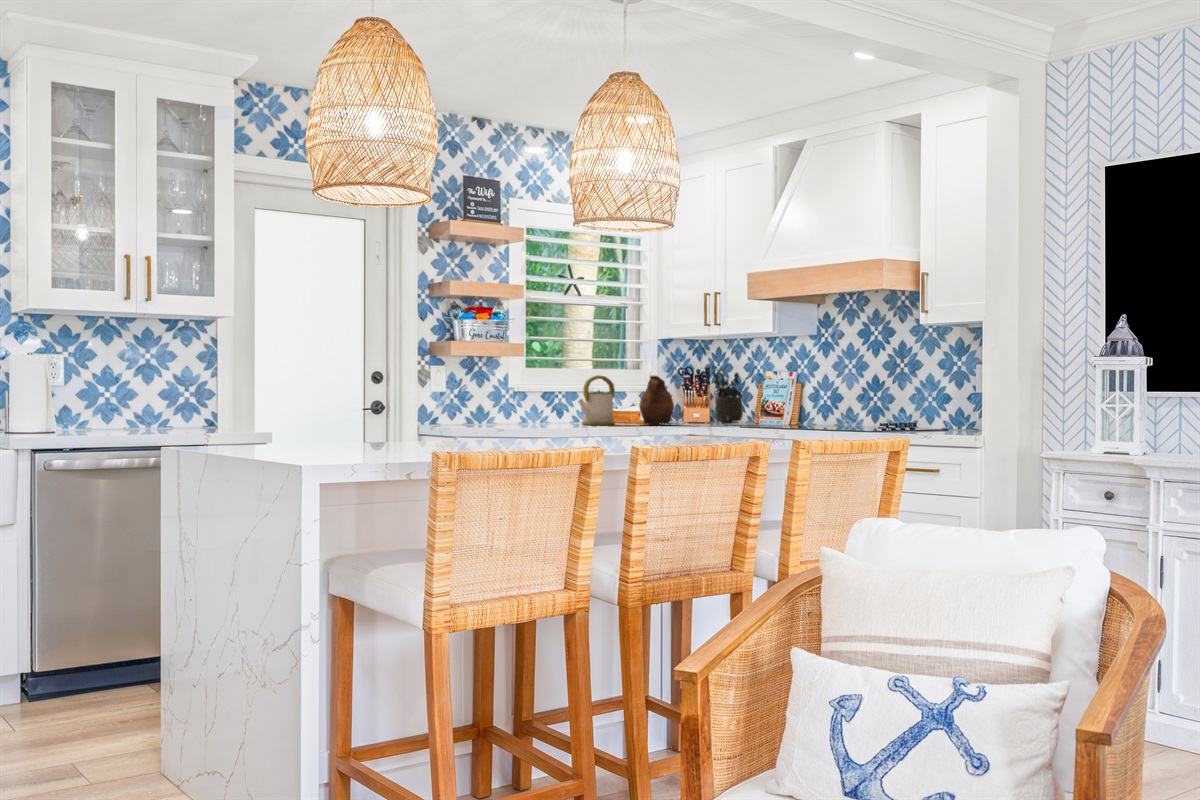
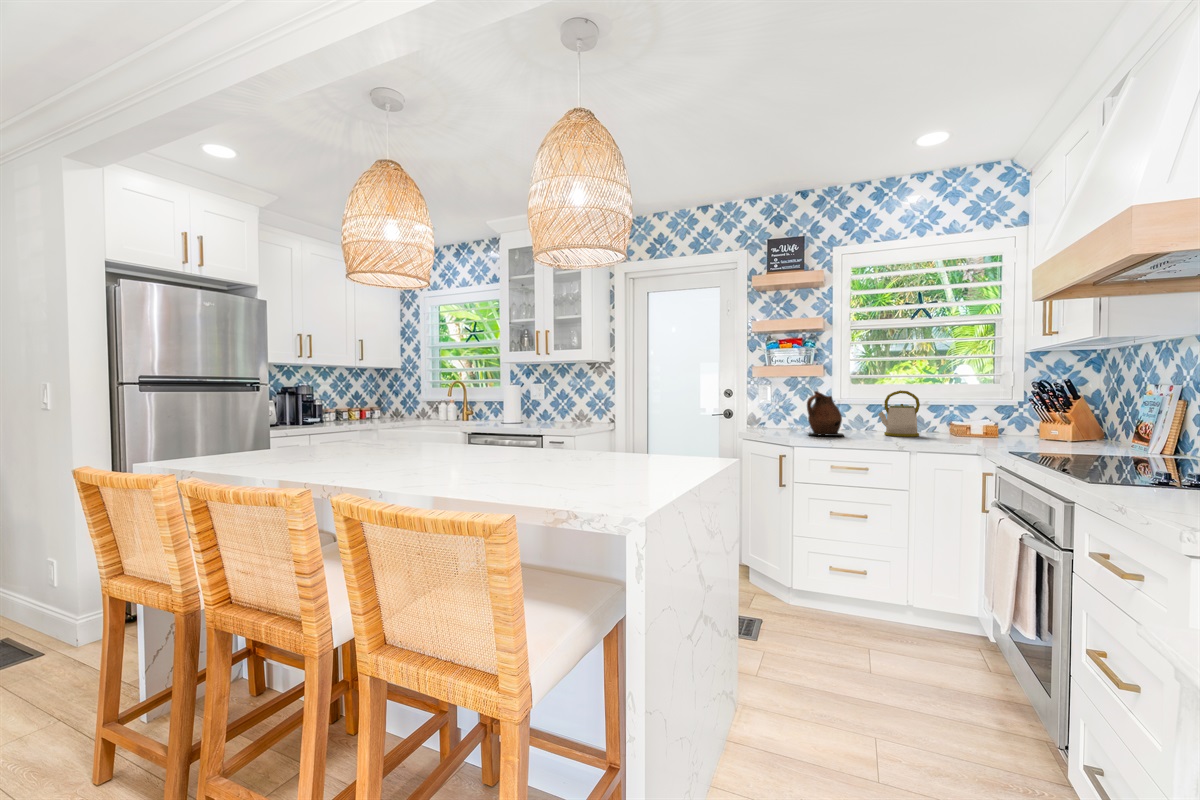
potted plant: present [711,364,748,424] -> none [1020,368,1088,444]
ceramic pitcher: present [639,376,674,424] -> present [807,391,844,436]

